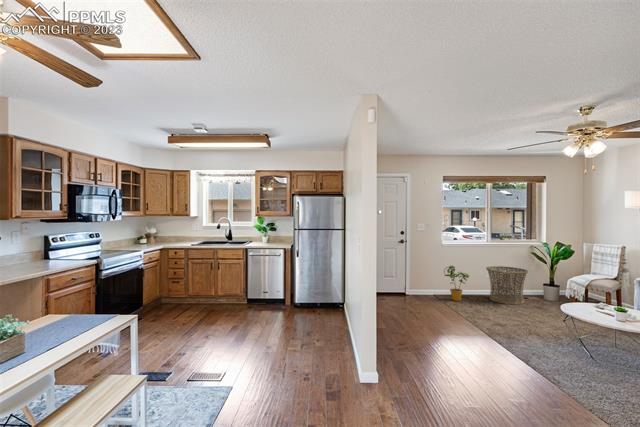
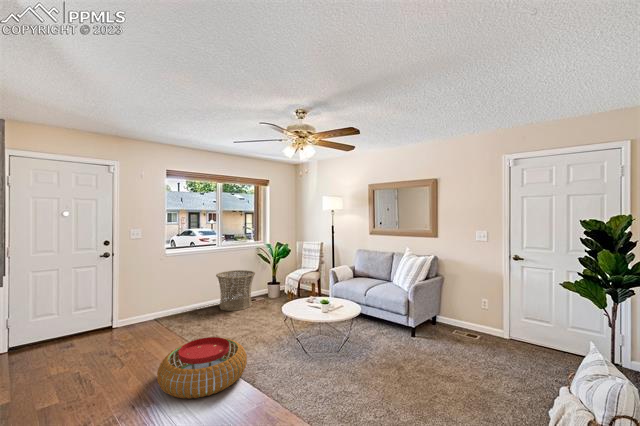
house plant: present [444,266,469,301] -> none [166,279,196,320]
pouf: none [452,311,524,351] -> present [157,337,247,399]

